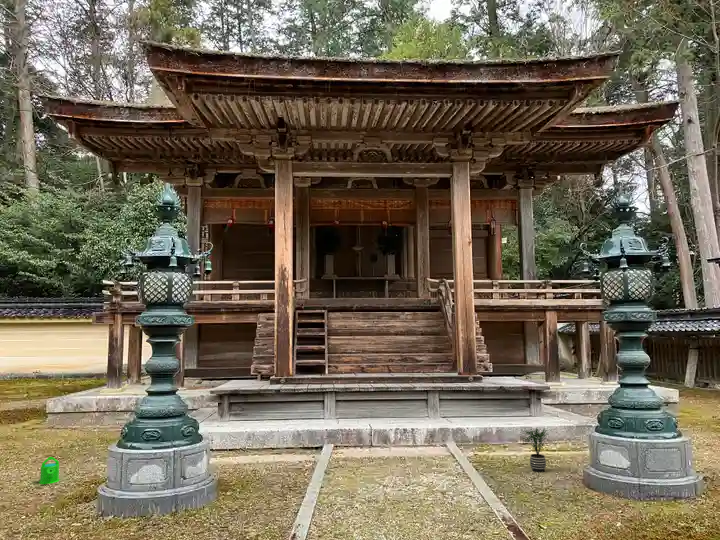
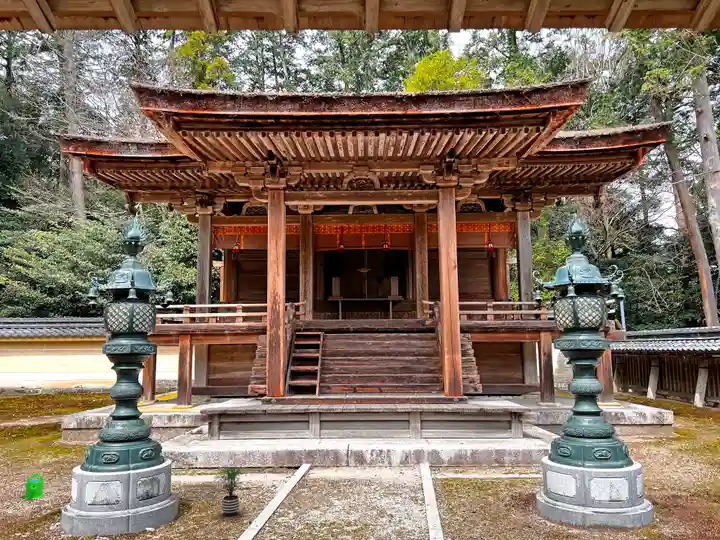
potted plant: present [523,428,548,472] -> present [214,466,242,516]

